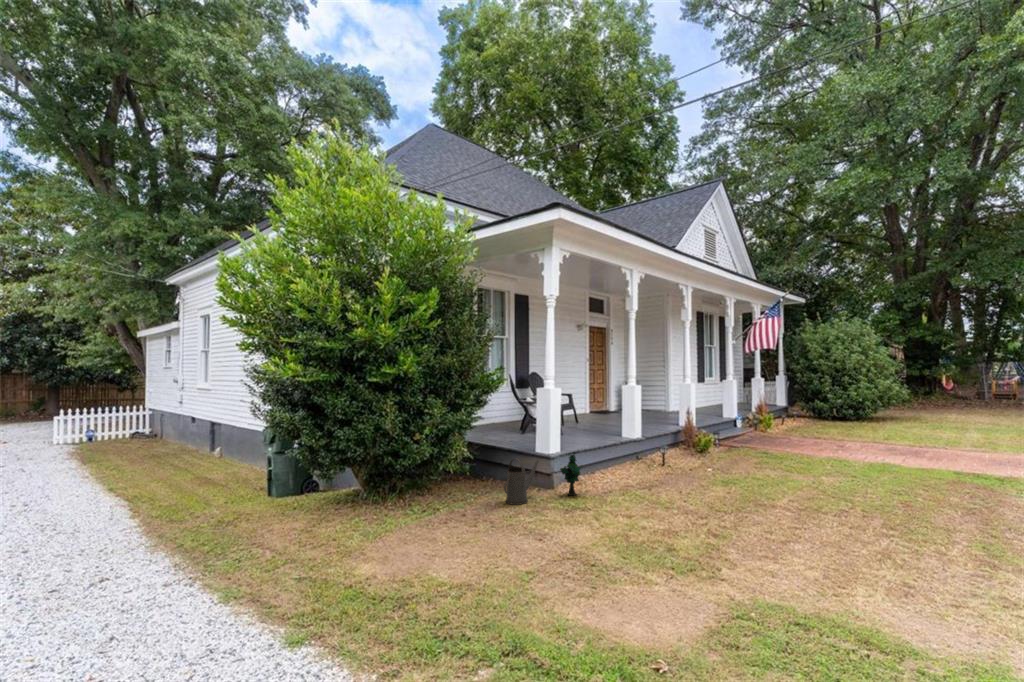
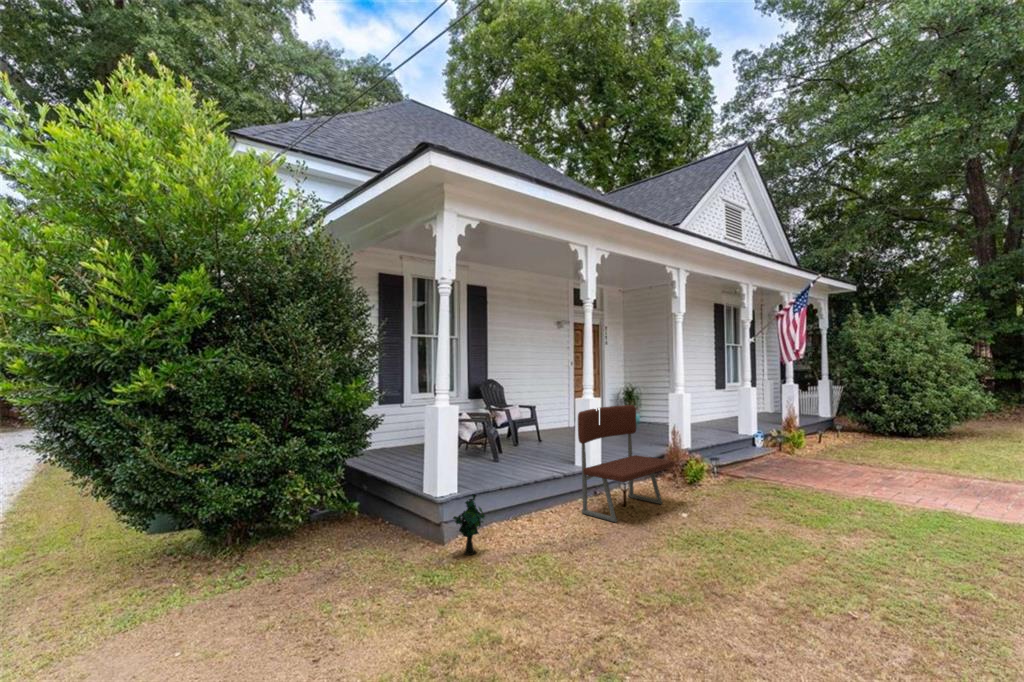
bench: none [631,390,698,476] -> present [578,405,674,522]
watering can: present [504,458,539,505] -> none [364,503,428,568]

